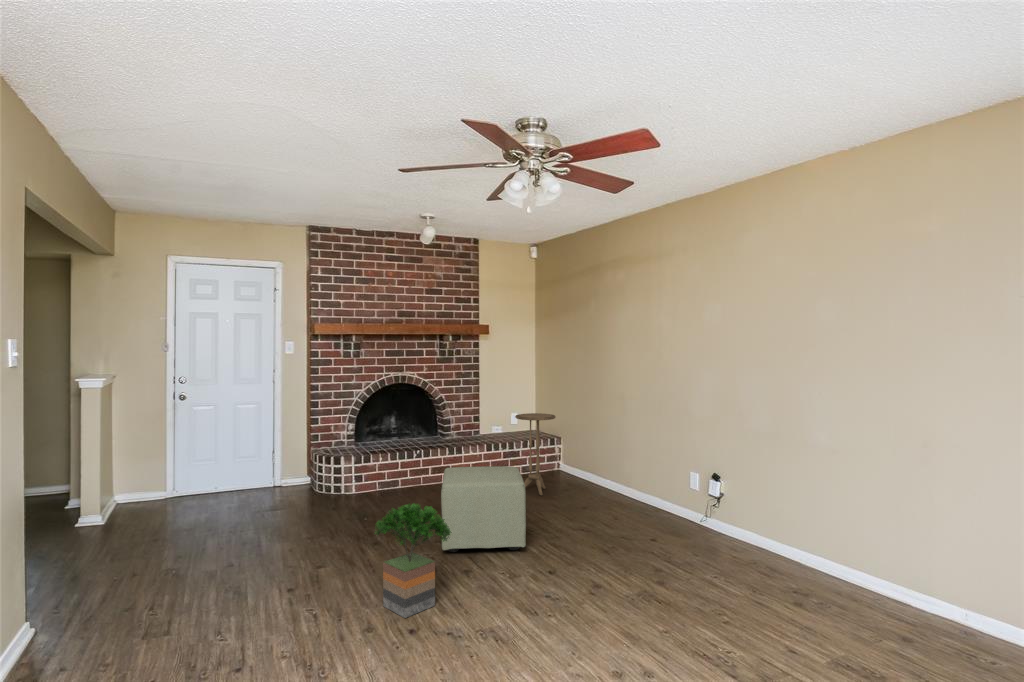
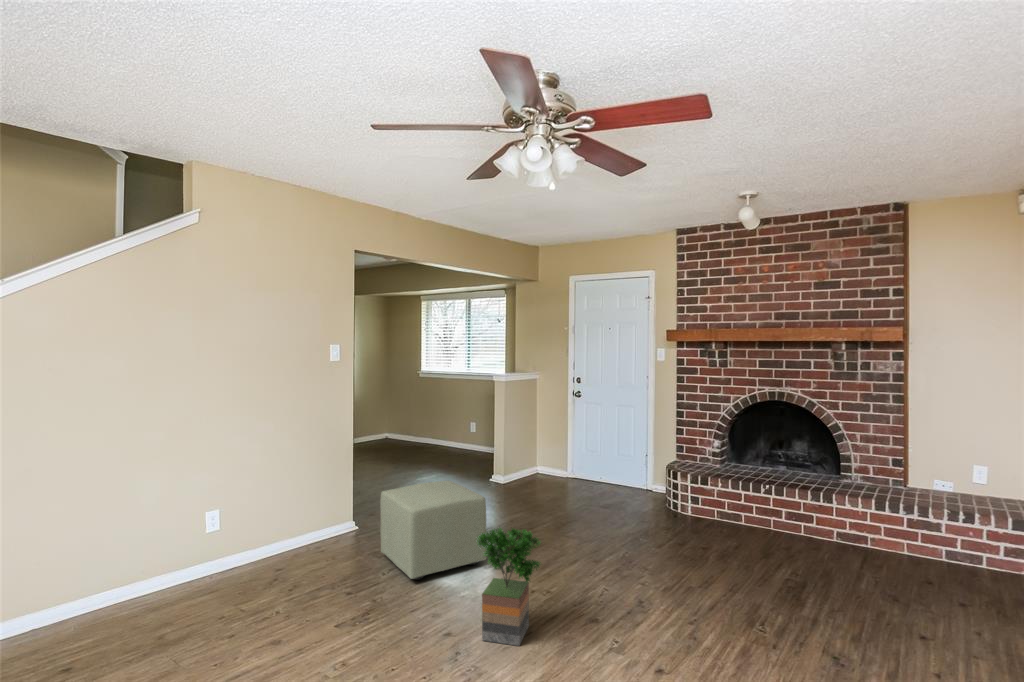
side table: present [515,413,556,496] -> none [874,466,951,601]
ottoman: present [441,466,526,552] -> present [380,481,487,580]

